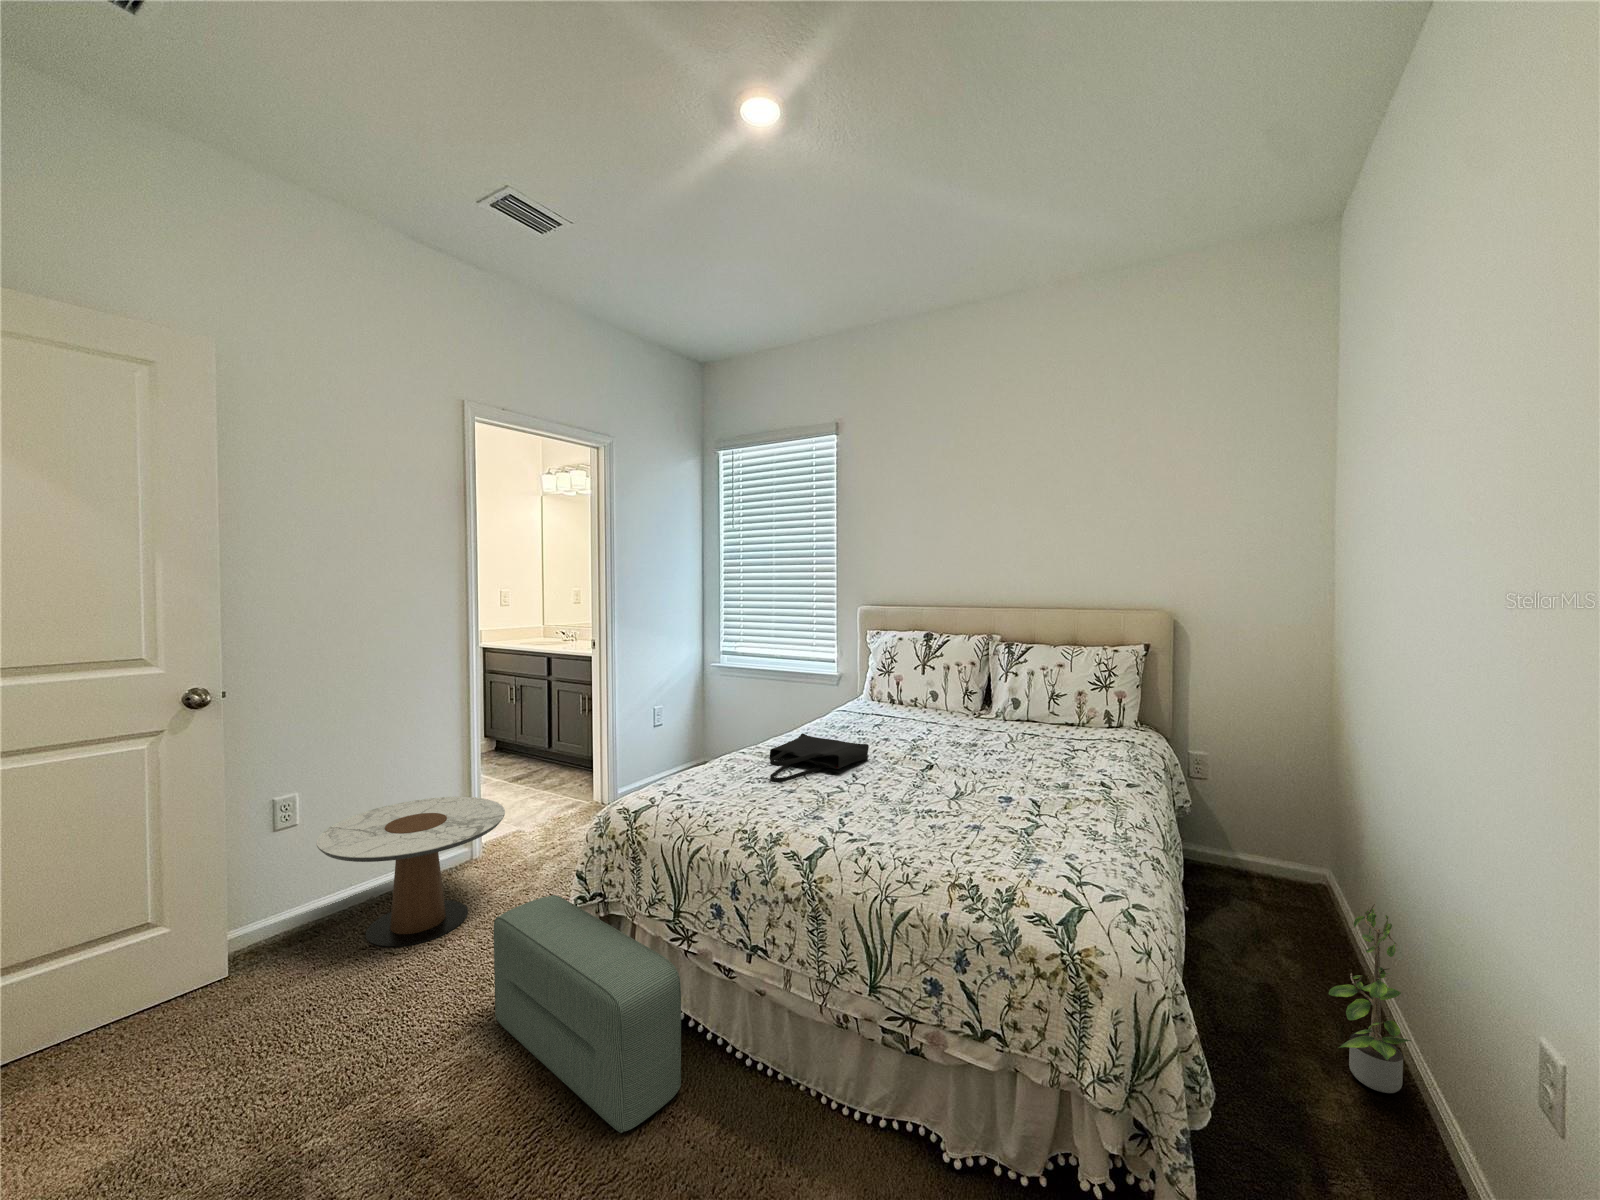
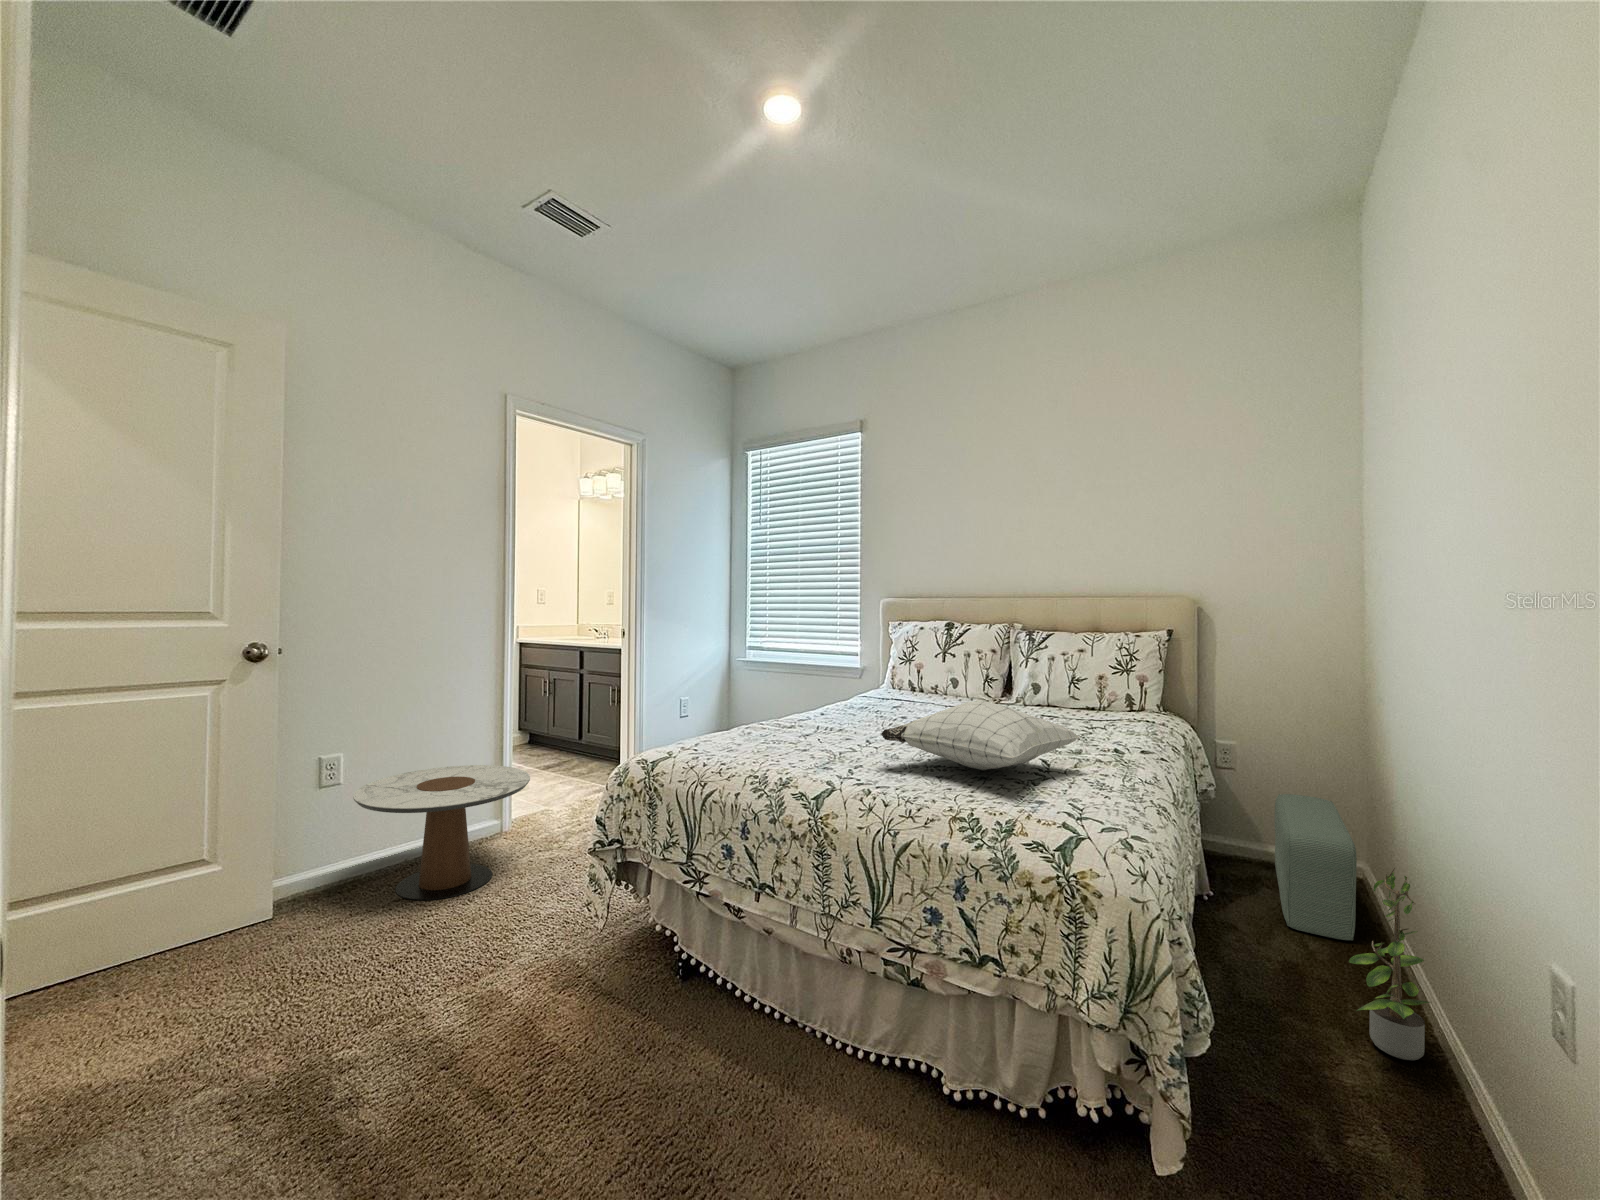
tote bag: present [770,733,869,783] -> none [785,705,884,743]
pillow: none [870,746,1070,819] -> present [881,701,1079,770]
pouf: present [493,895,681,1133] -> present [1275,794,1357,940]

